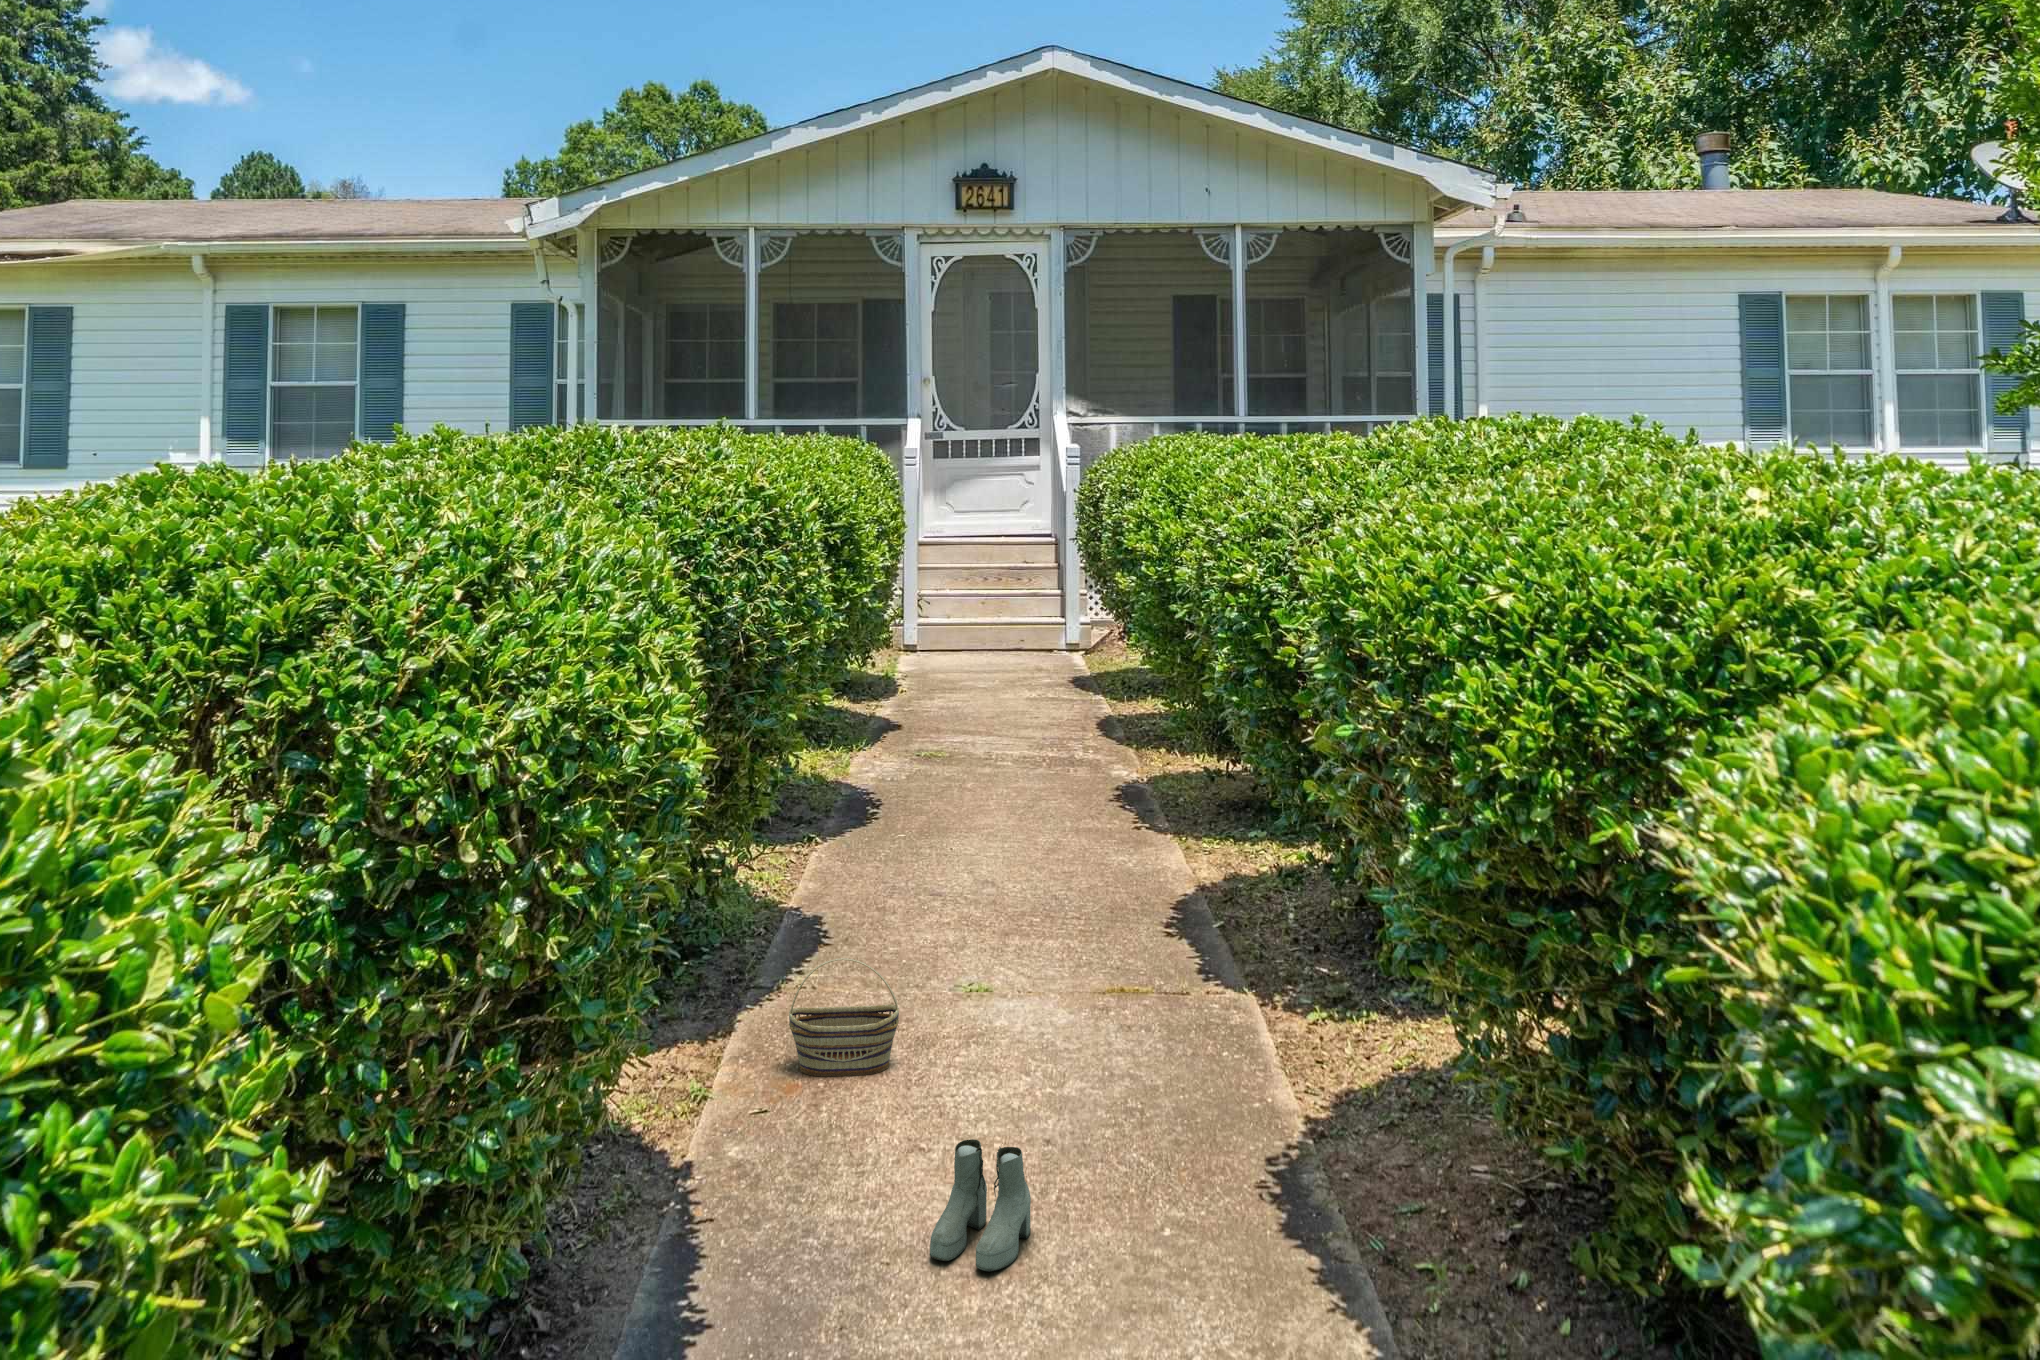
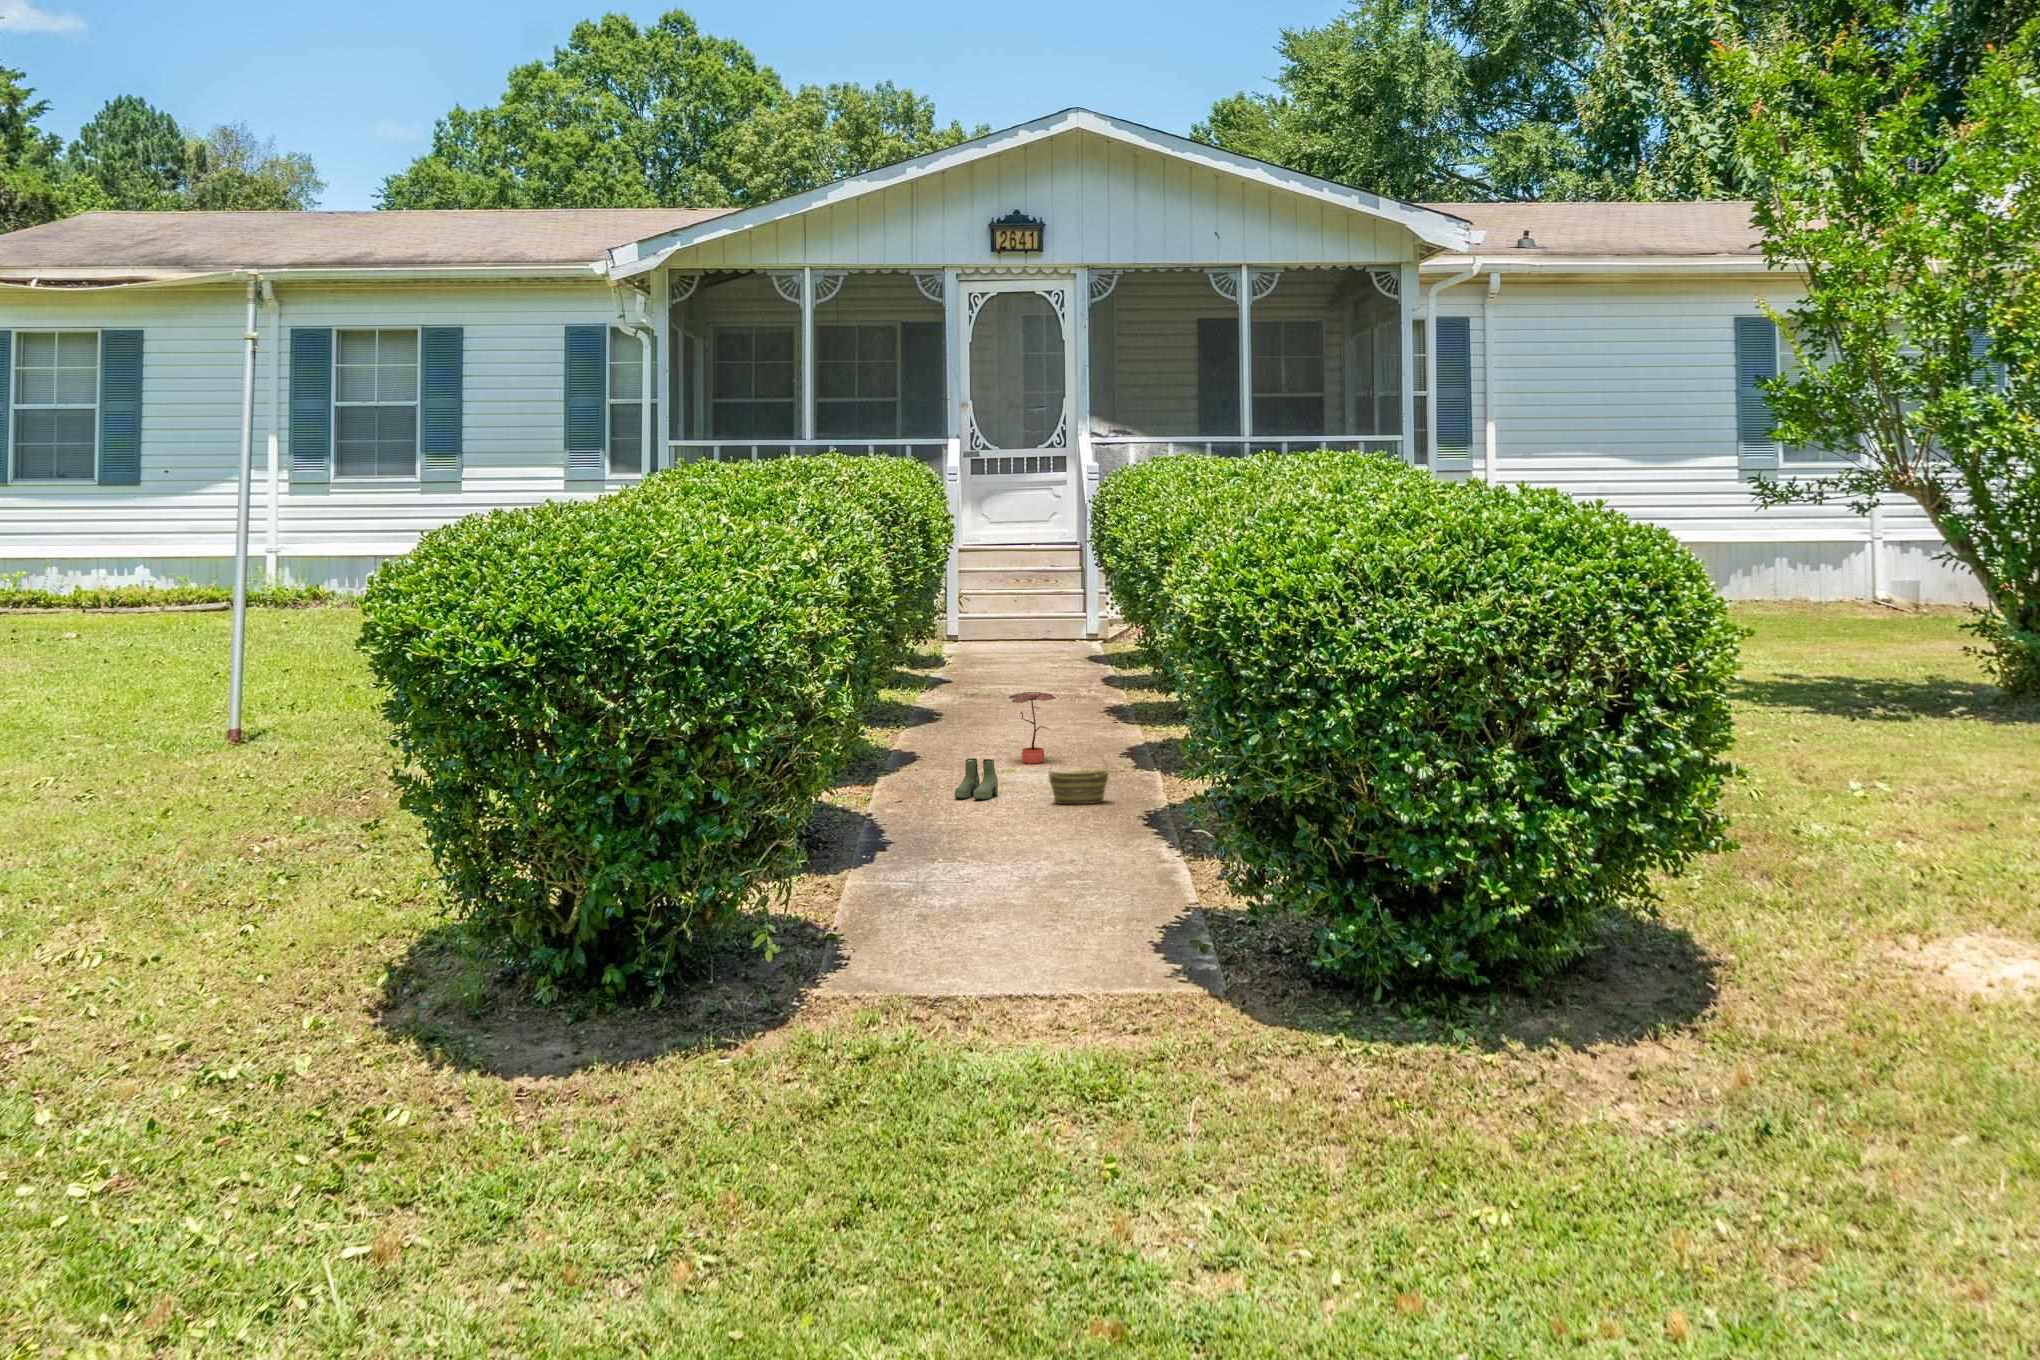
potted plant: none [1027,888,1121,1038] -> present [1009,692,1056,764]
basket: present [789,958,899,1077] -> present [1049,756,1108,804]

